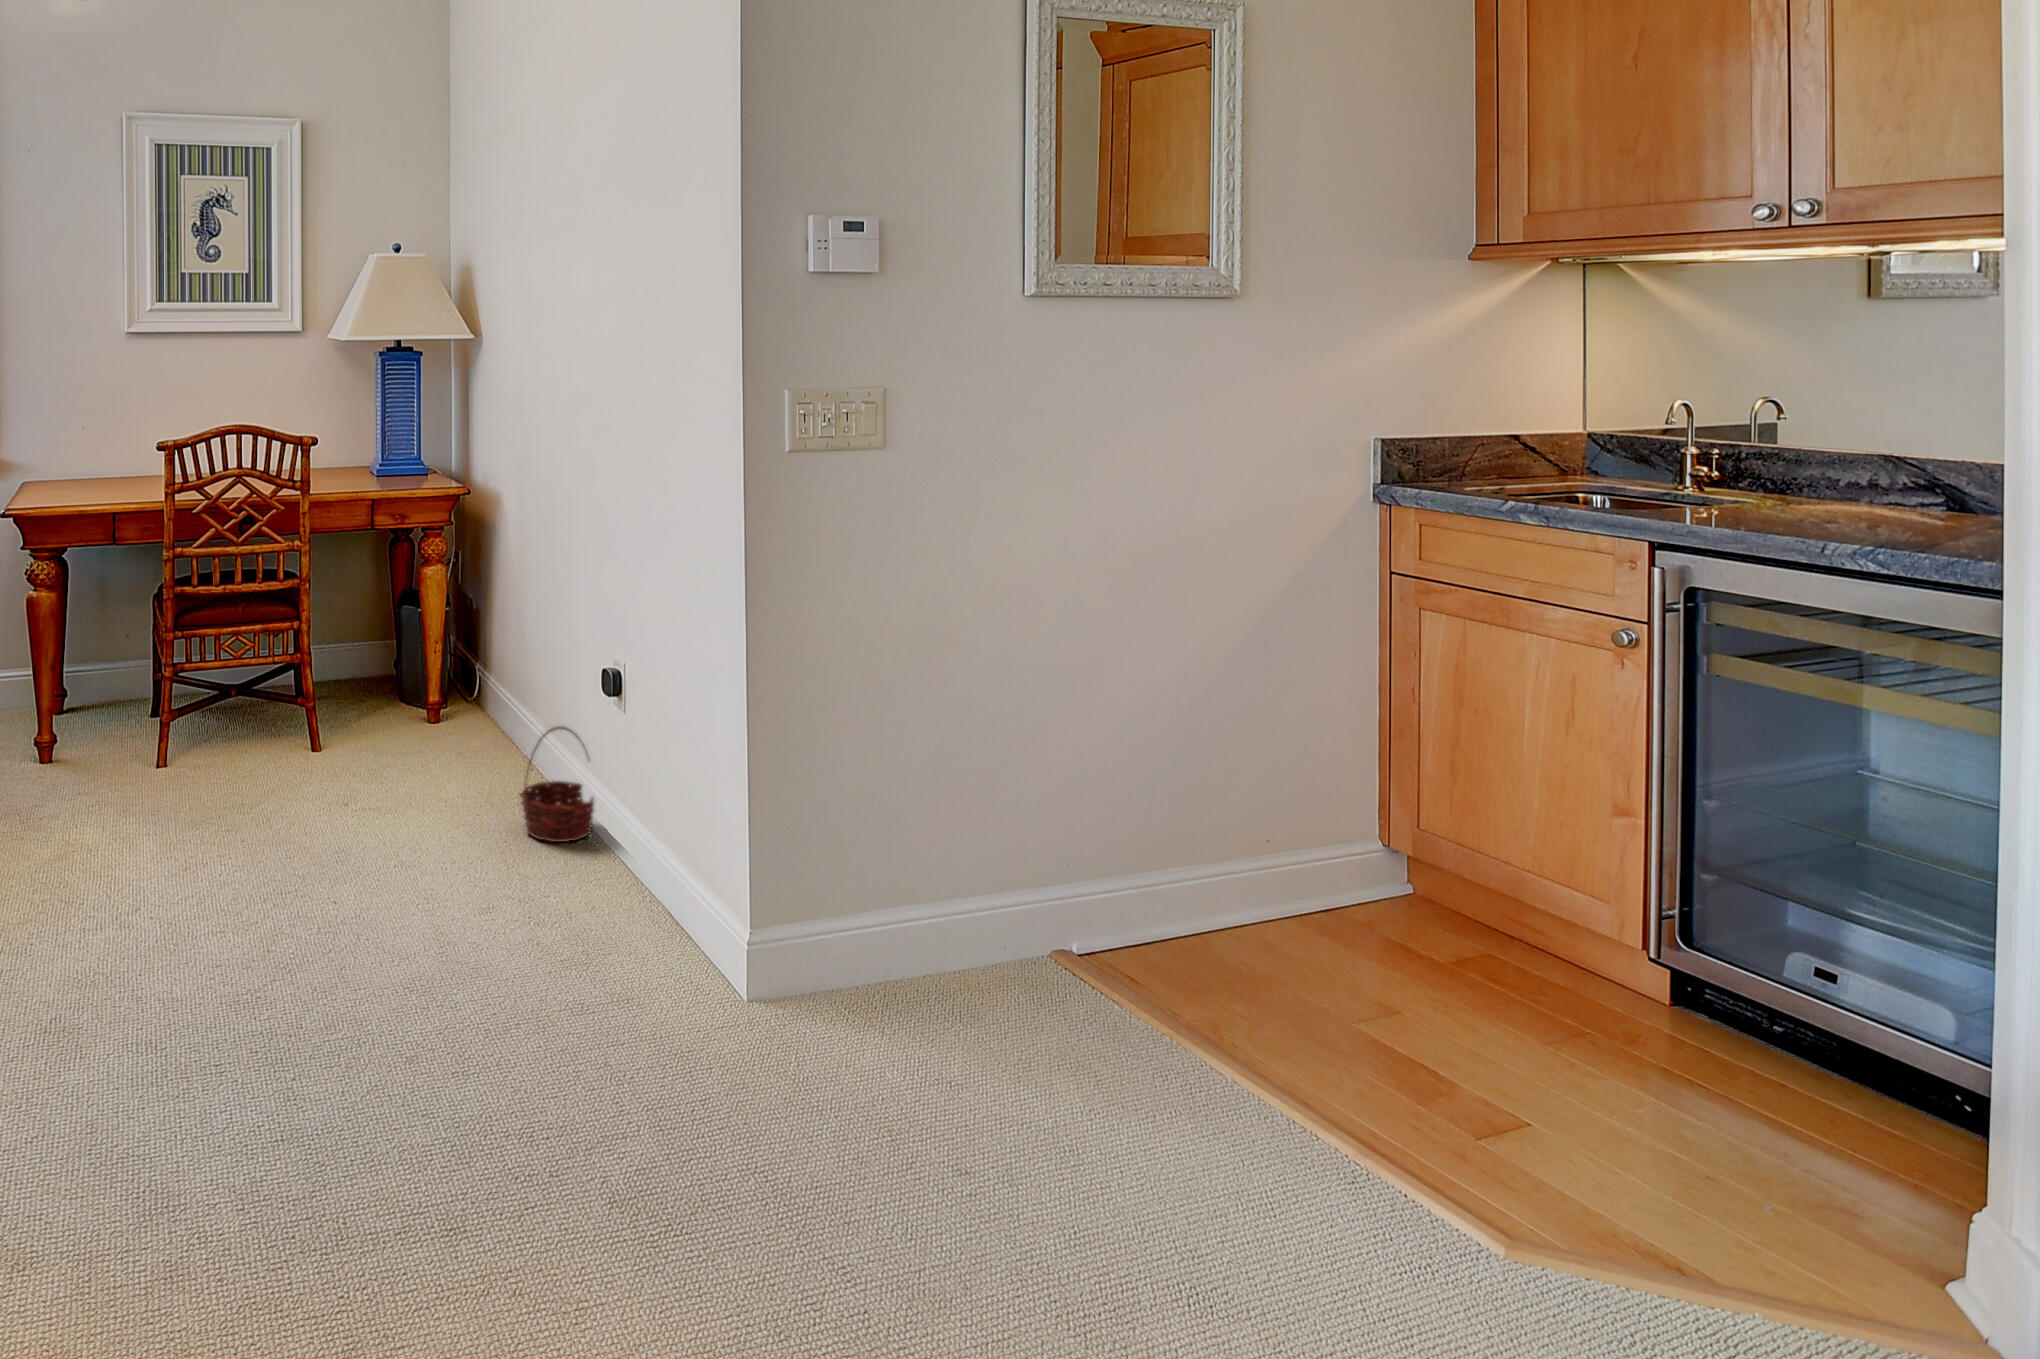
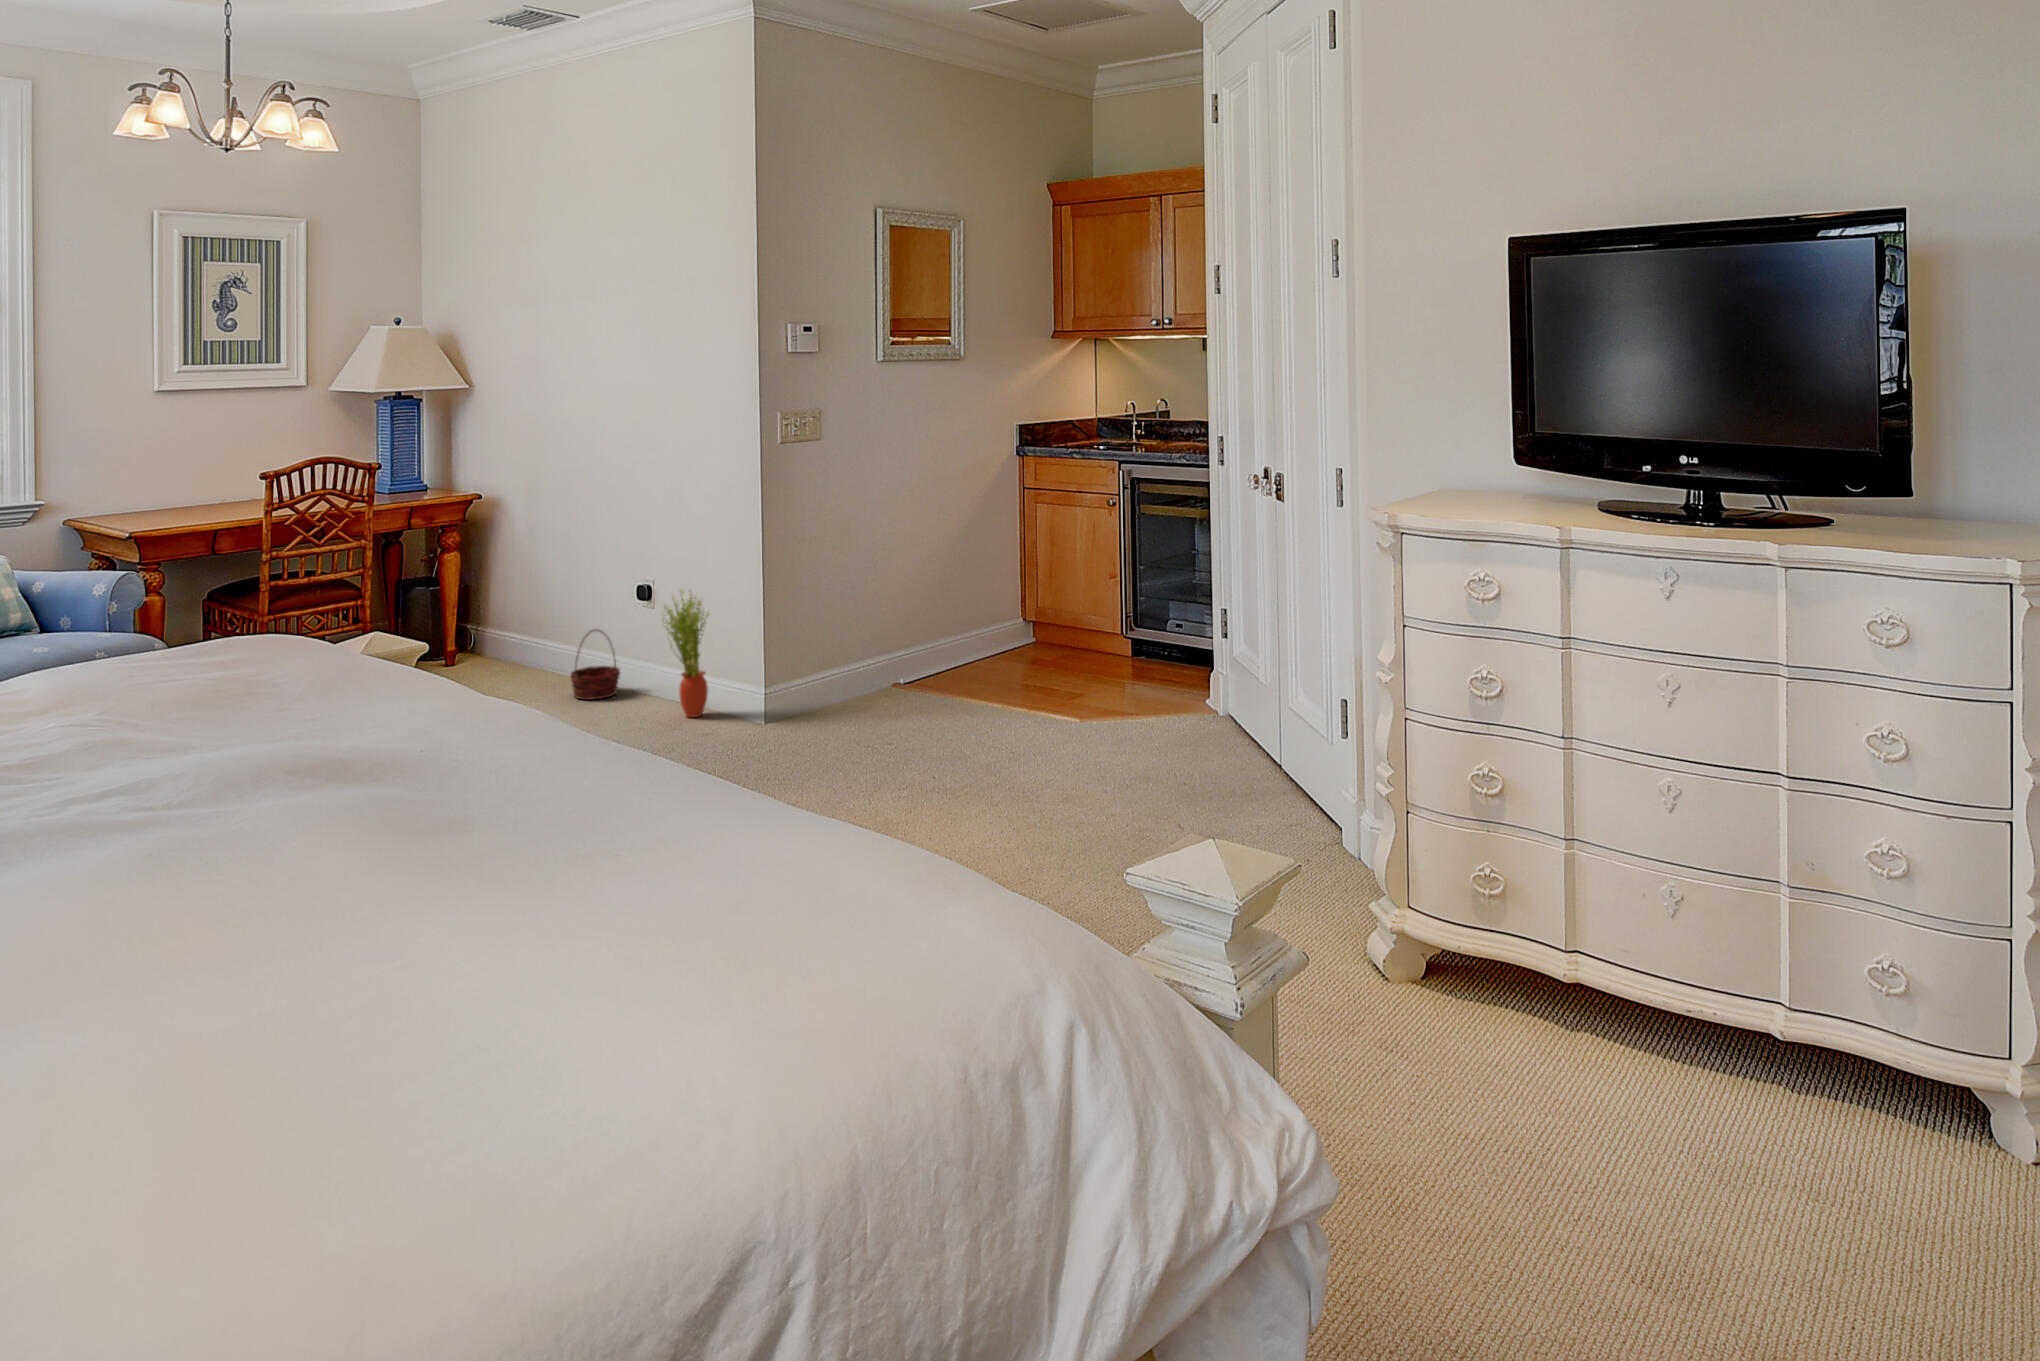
potted plant: none [613,693,690,931] -> present [662,591,709,717]

